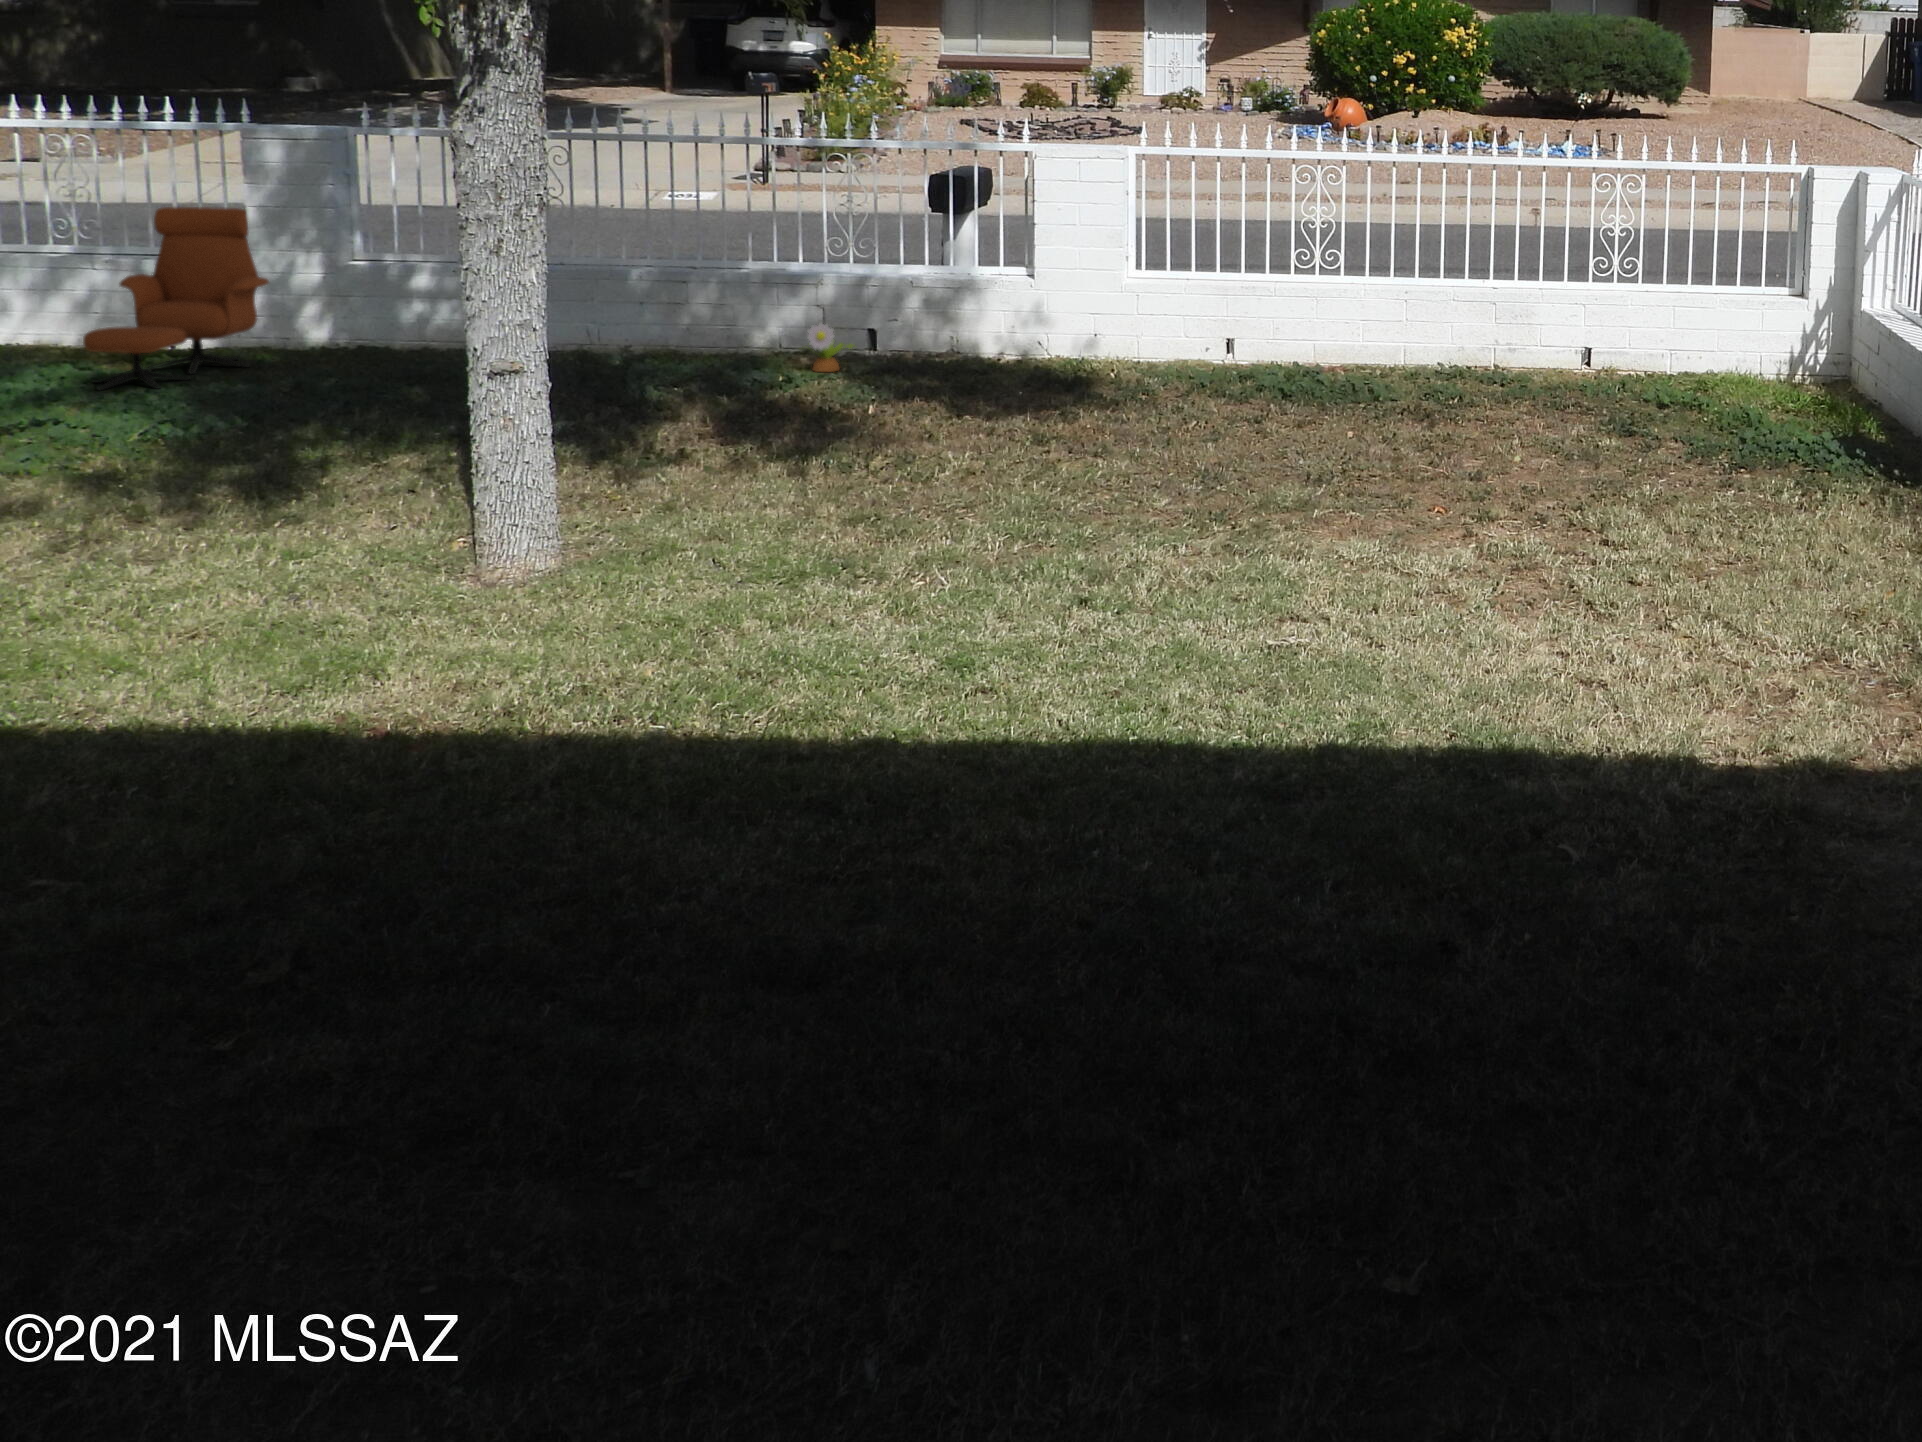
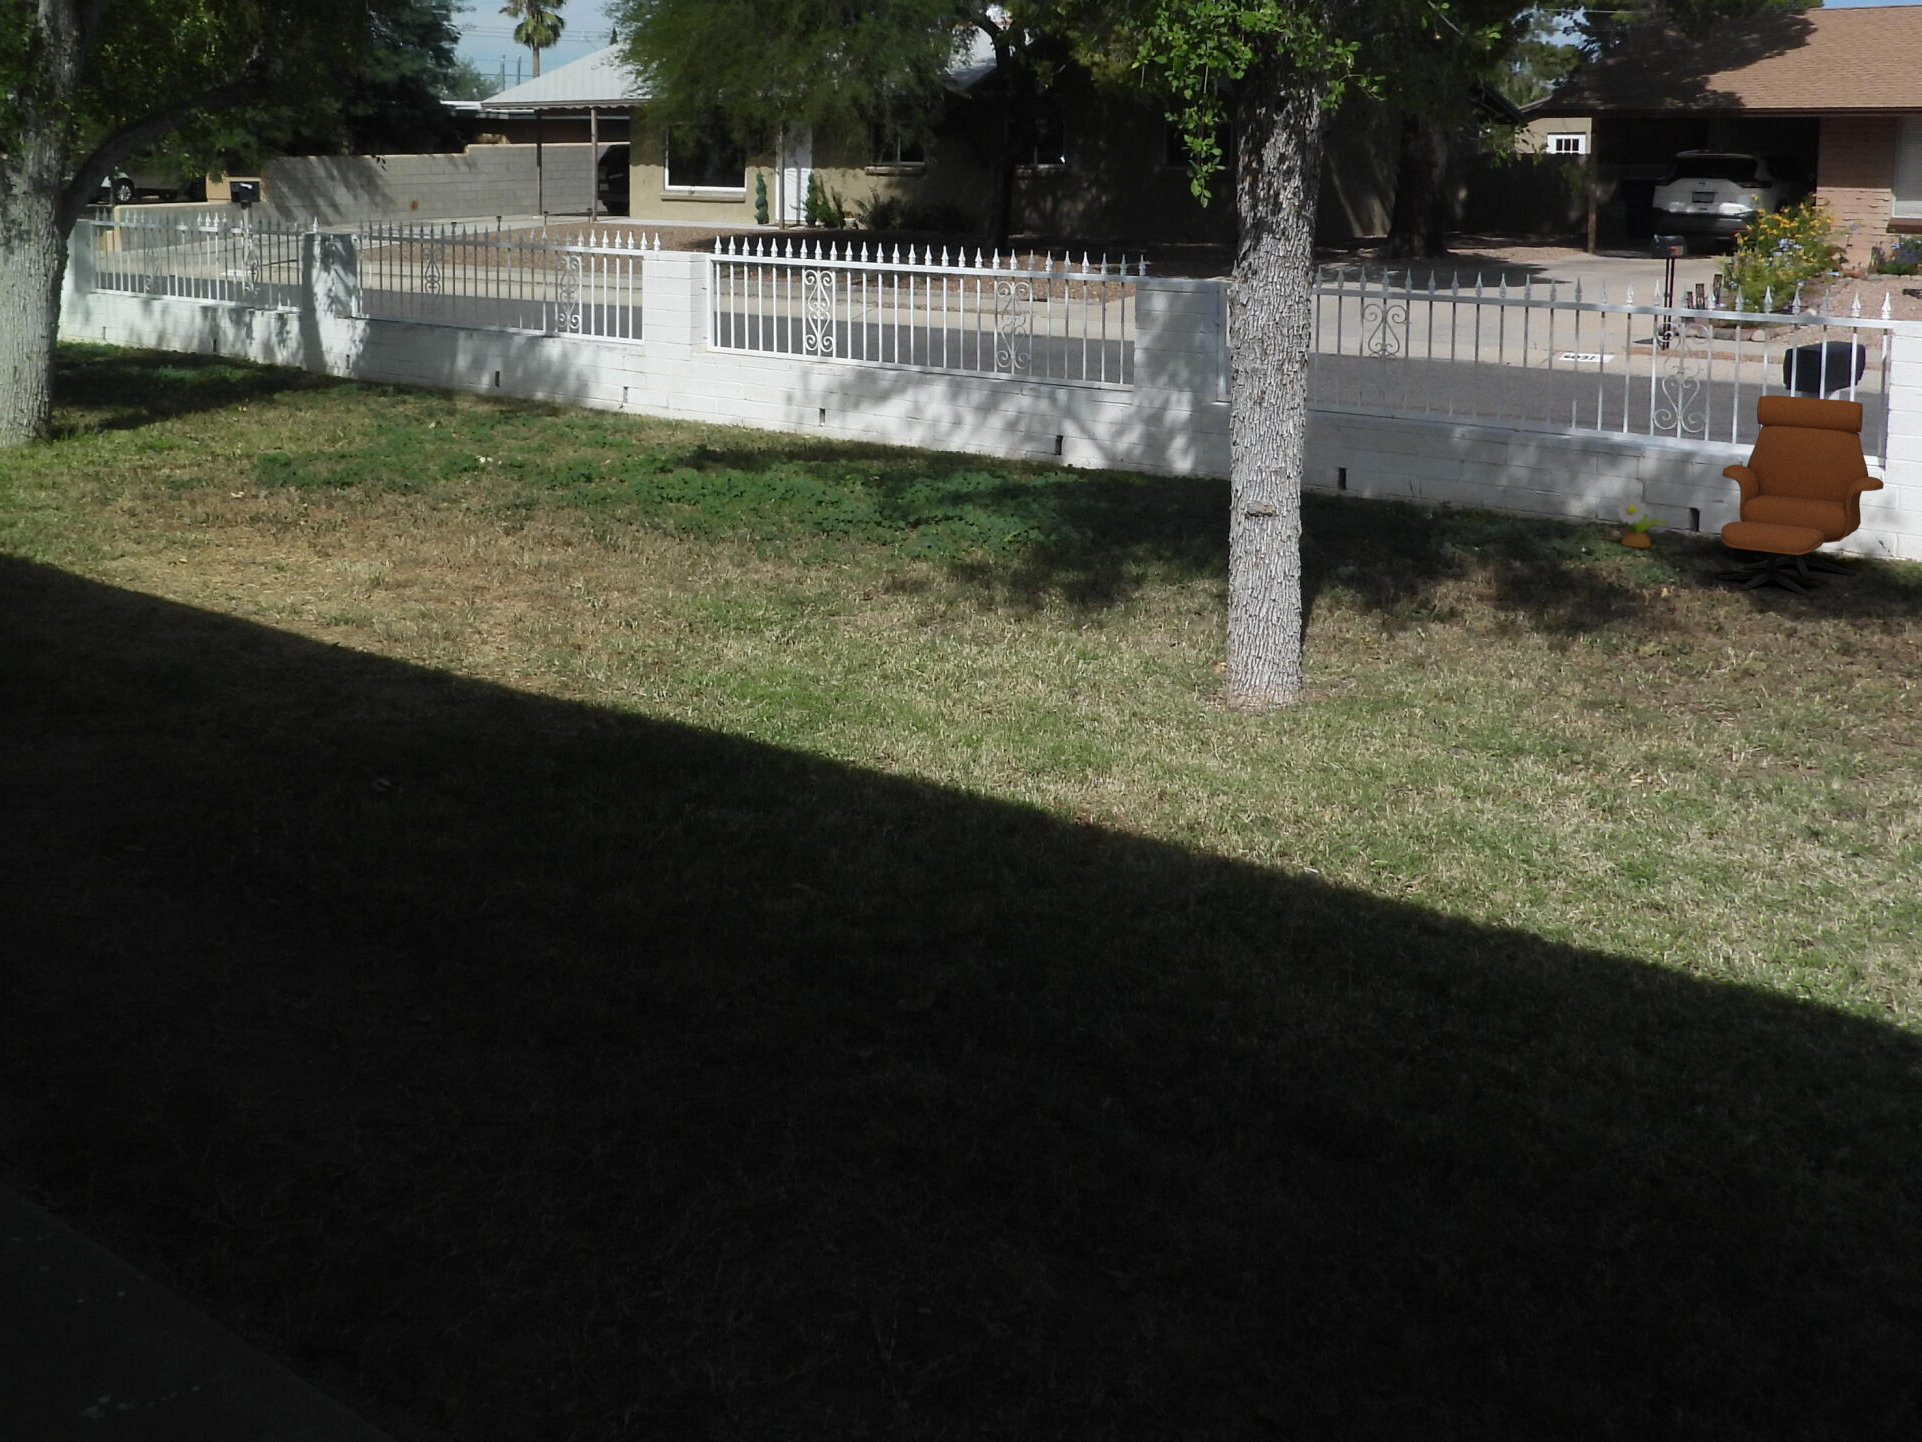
lounge chair: present [83,207,269,390] -> present [1719,395,1884,595]

